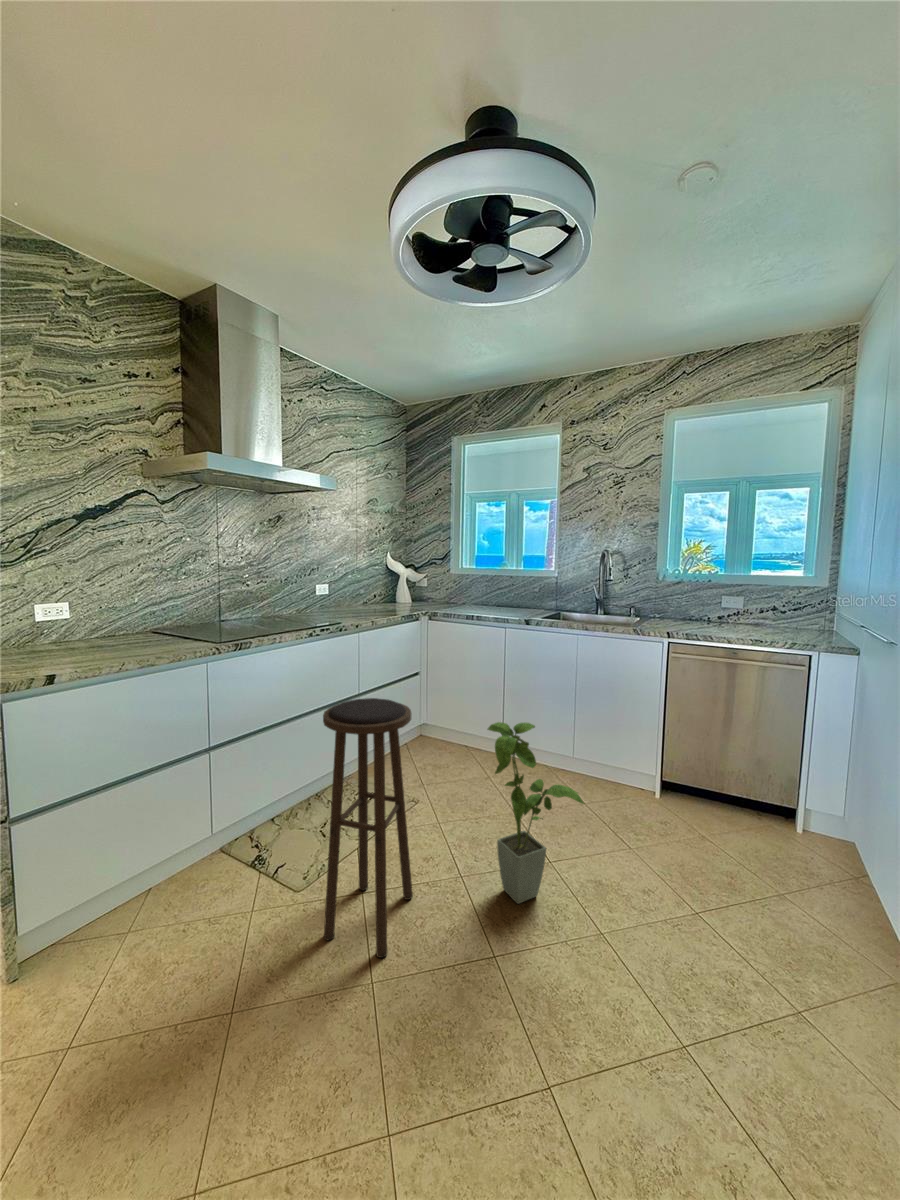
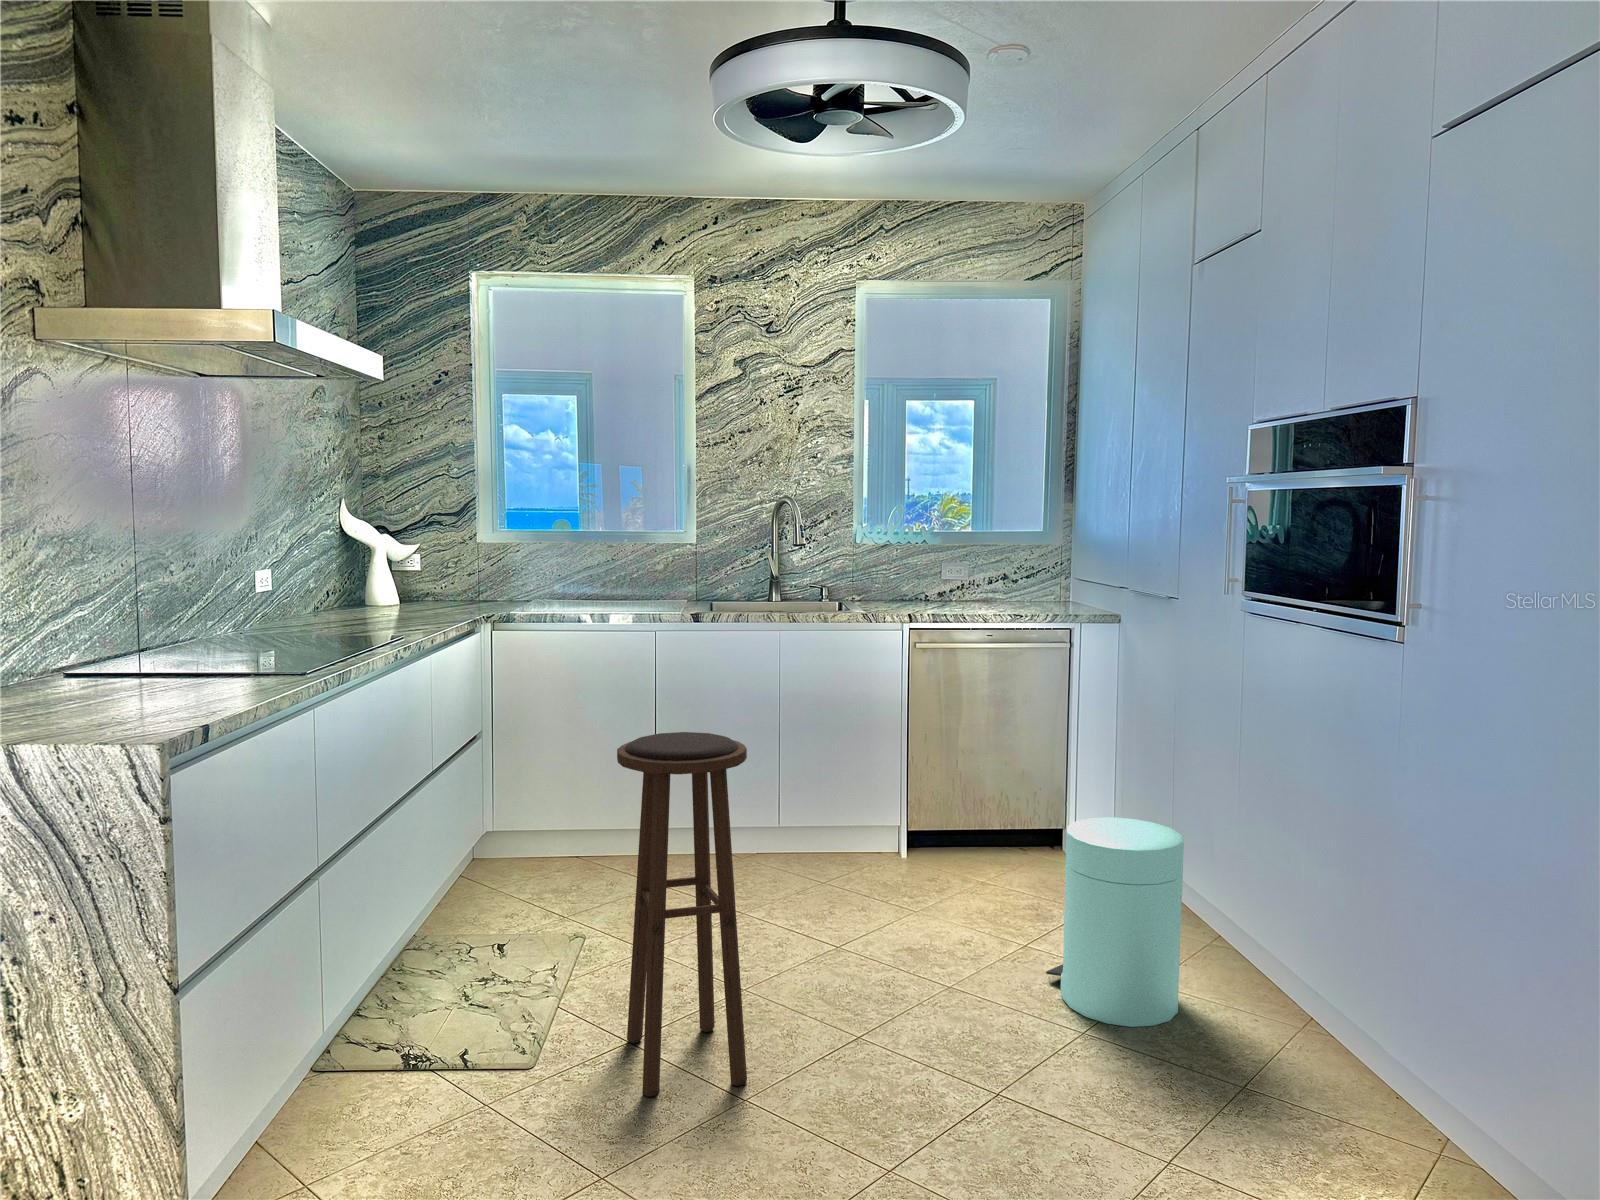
house plant: present [488,722,584,904] -> none [794,741,932,993]
trash can: none [688,832,827,1071] -> present [1046,817,1184,1027]

